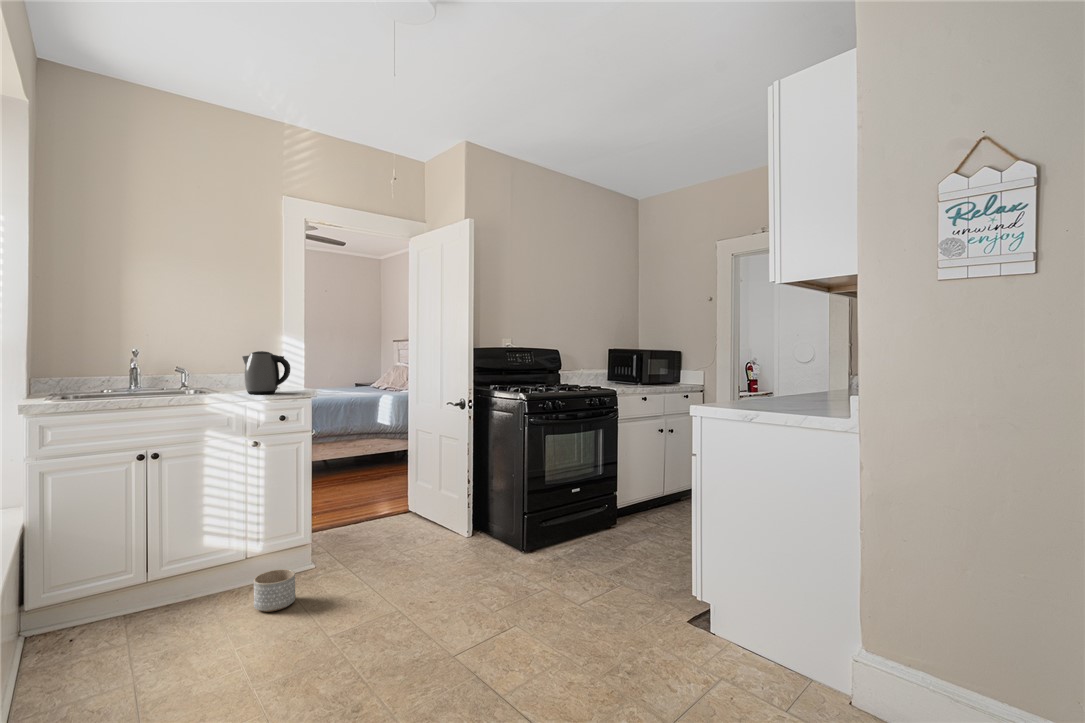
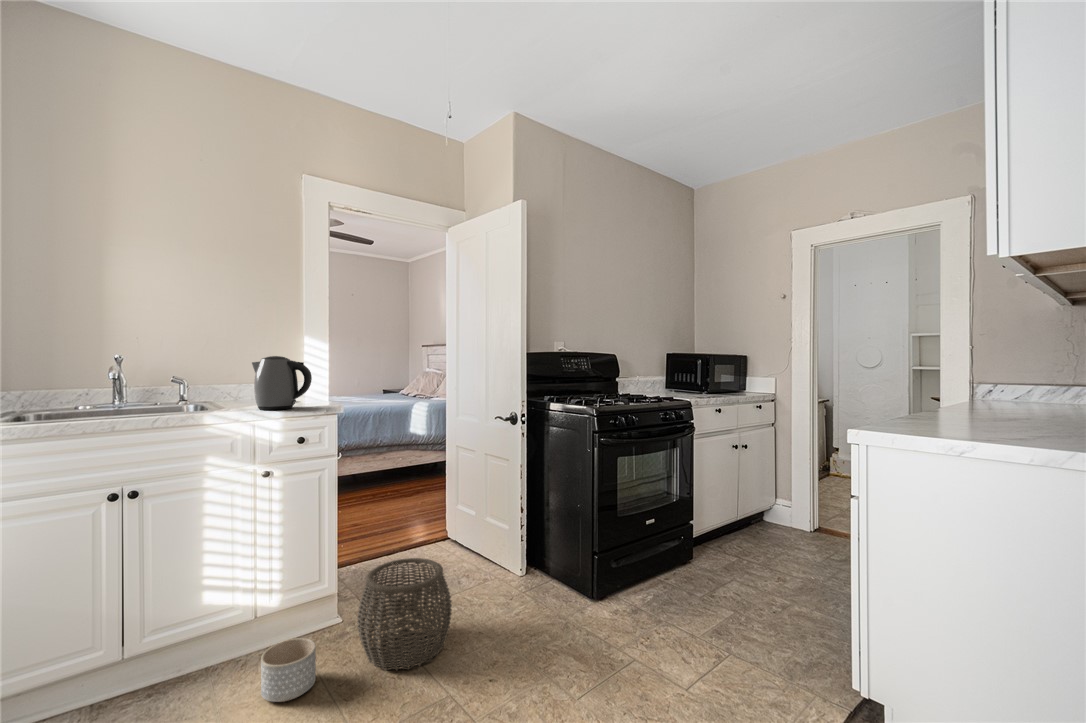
woven basket: none [327,514,403,594] -> present [357,558,452,671]

